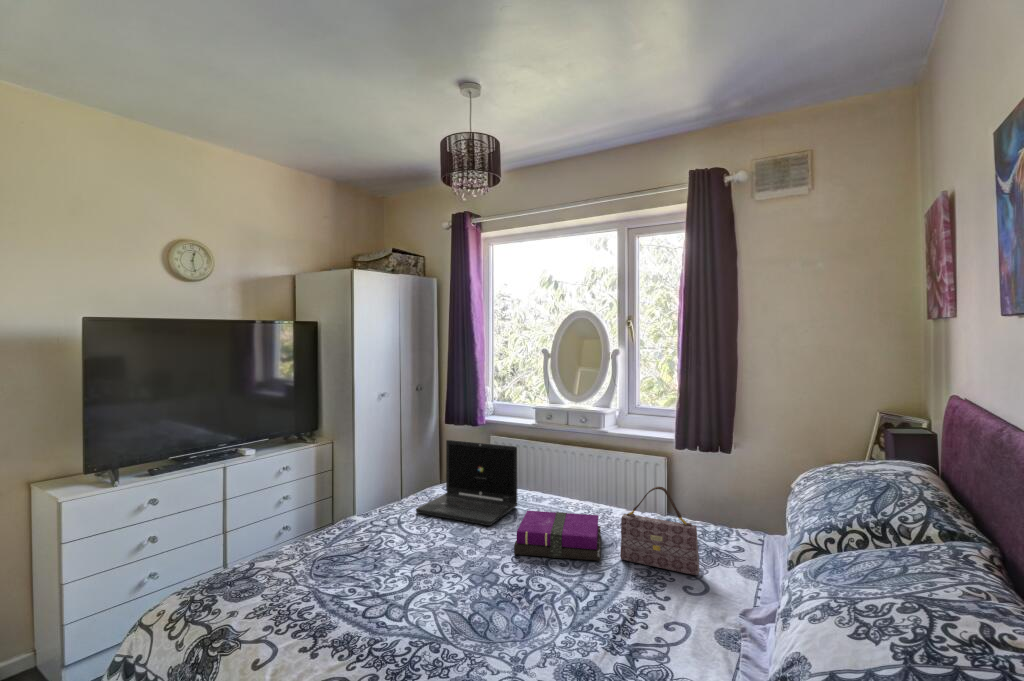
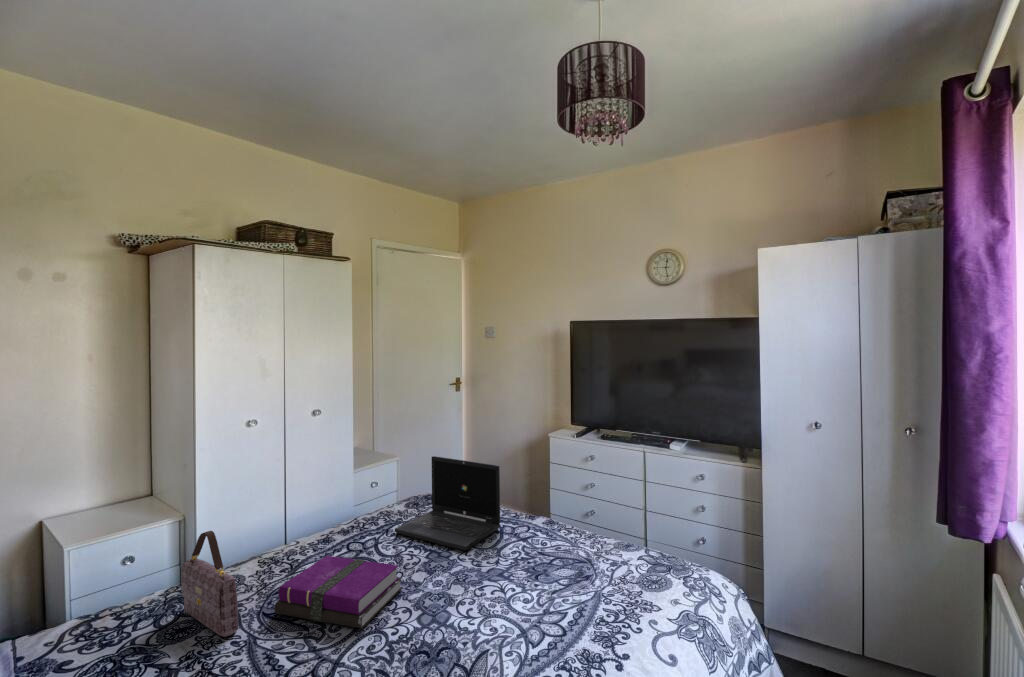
handbag: present [620,487,700,575] -> present [181,531,238,637]
notebook: present [514,511,601,561] -> present [275,556,402,628]

